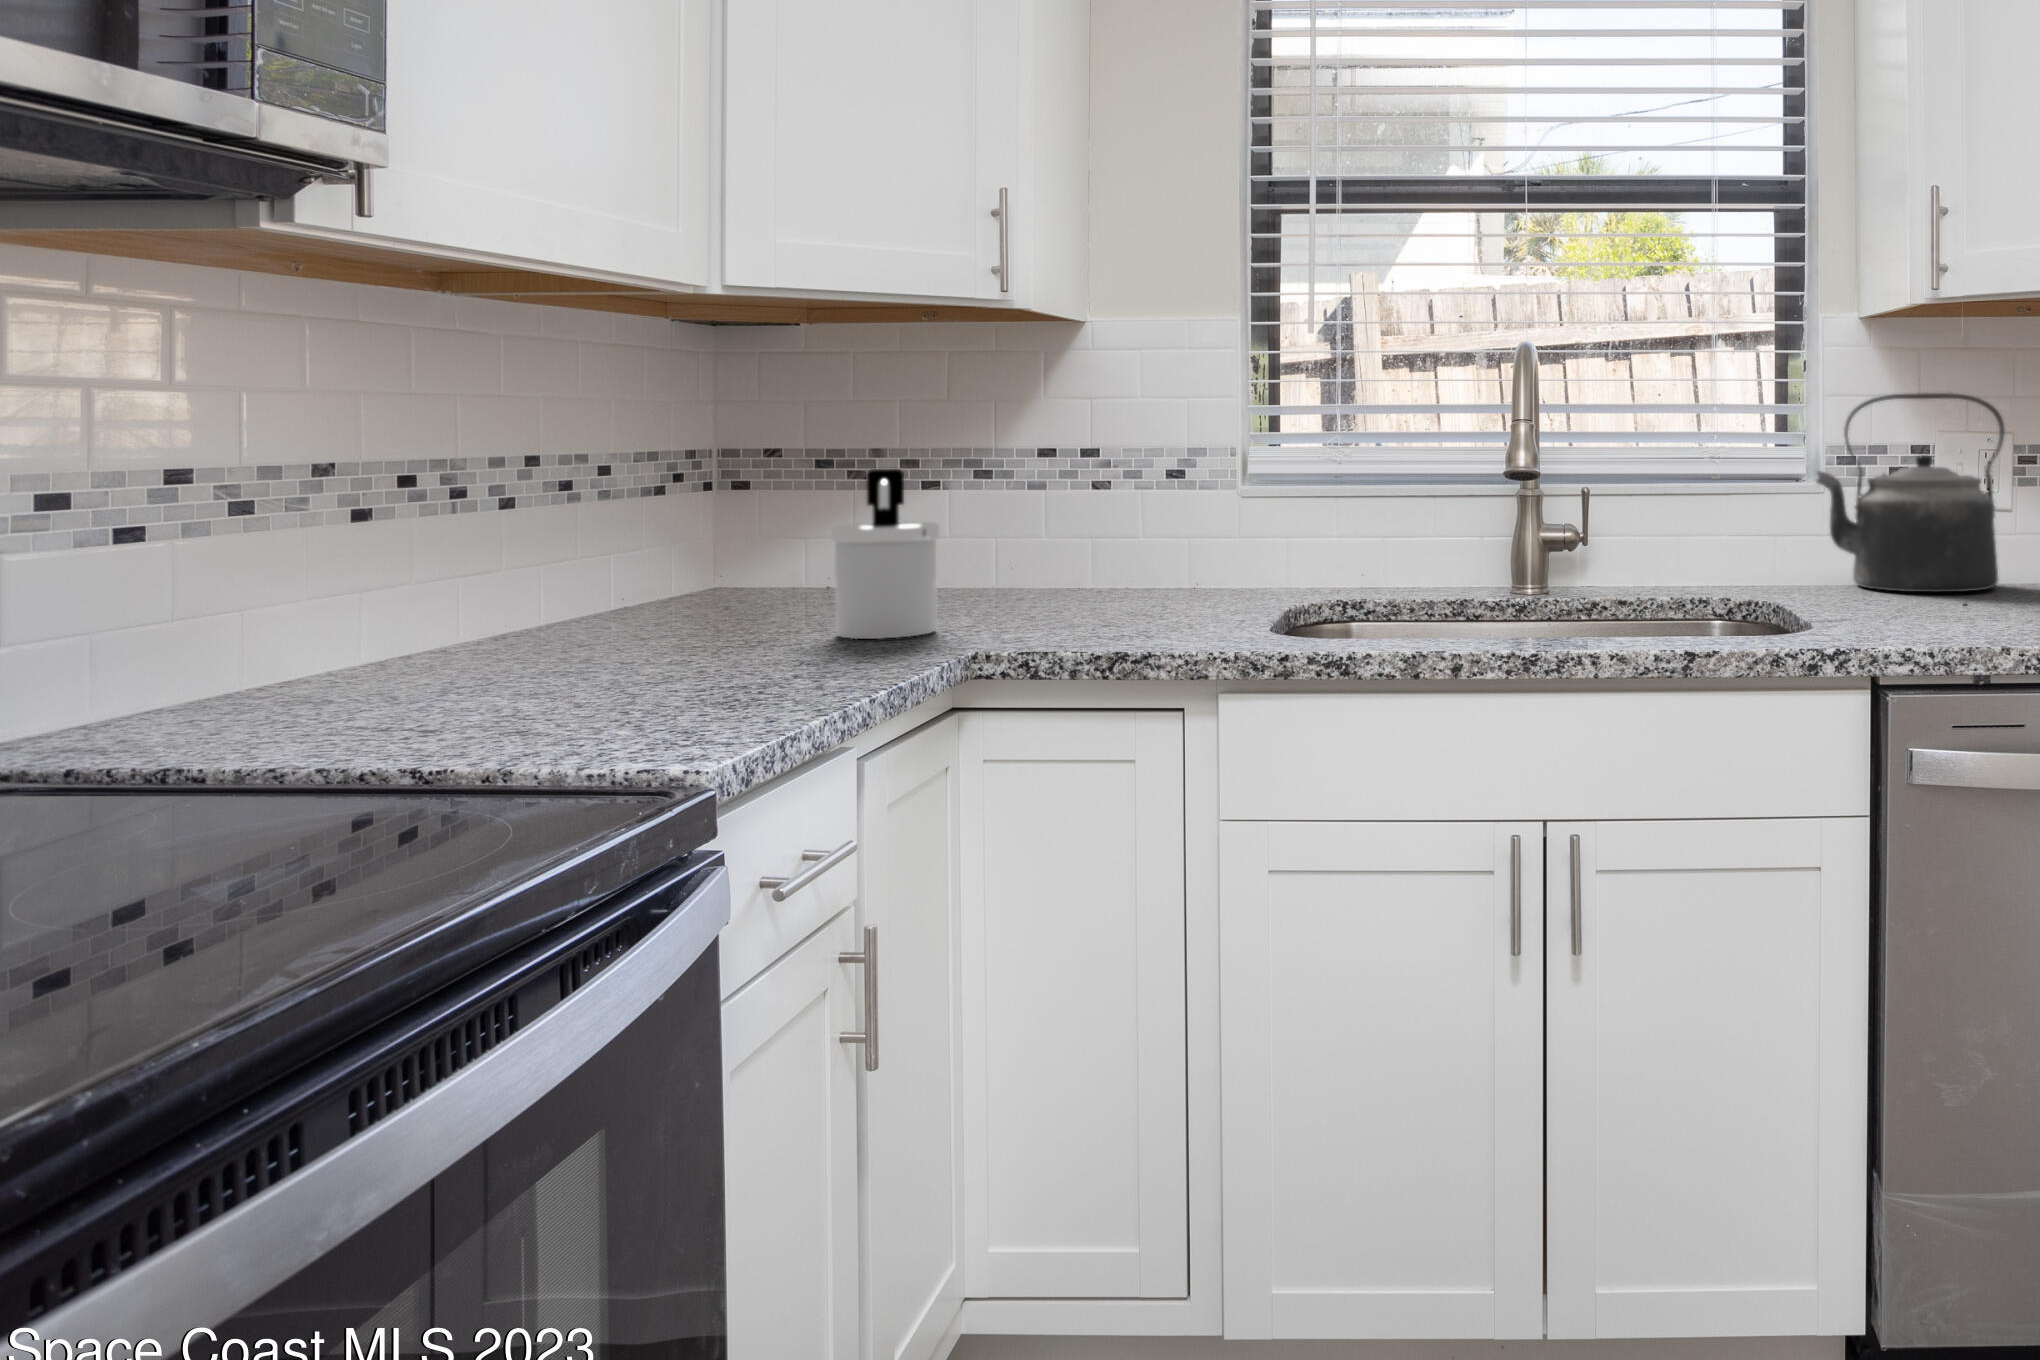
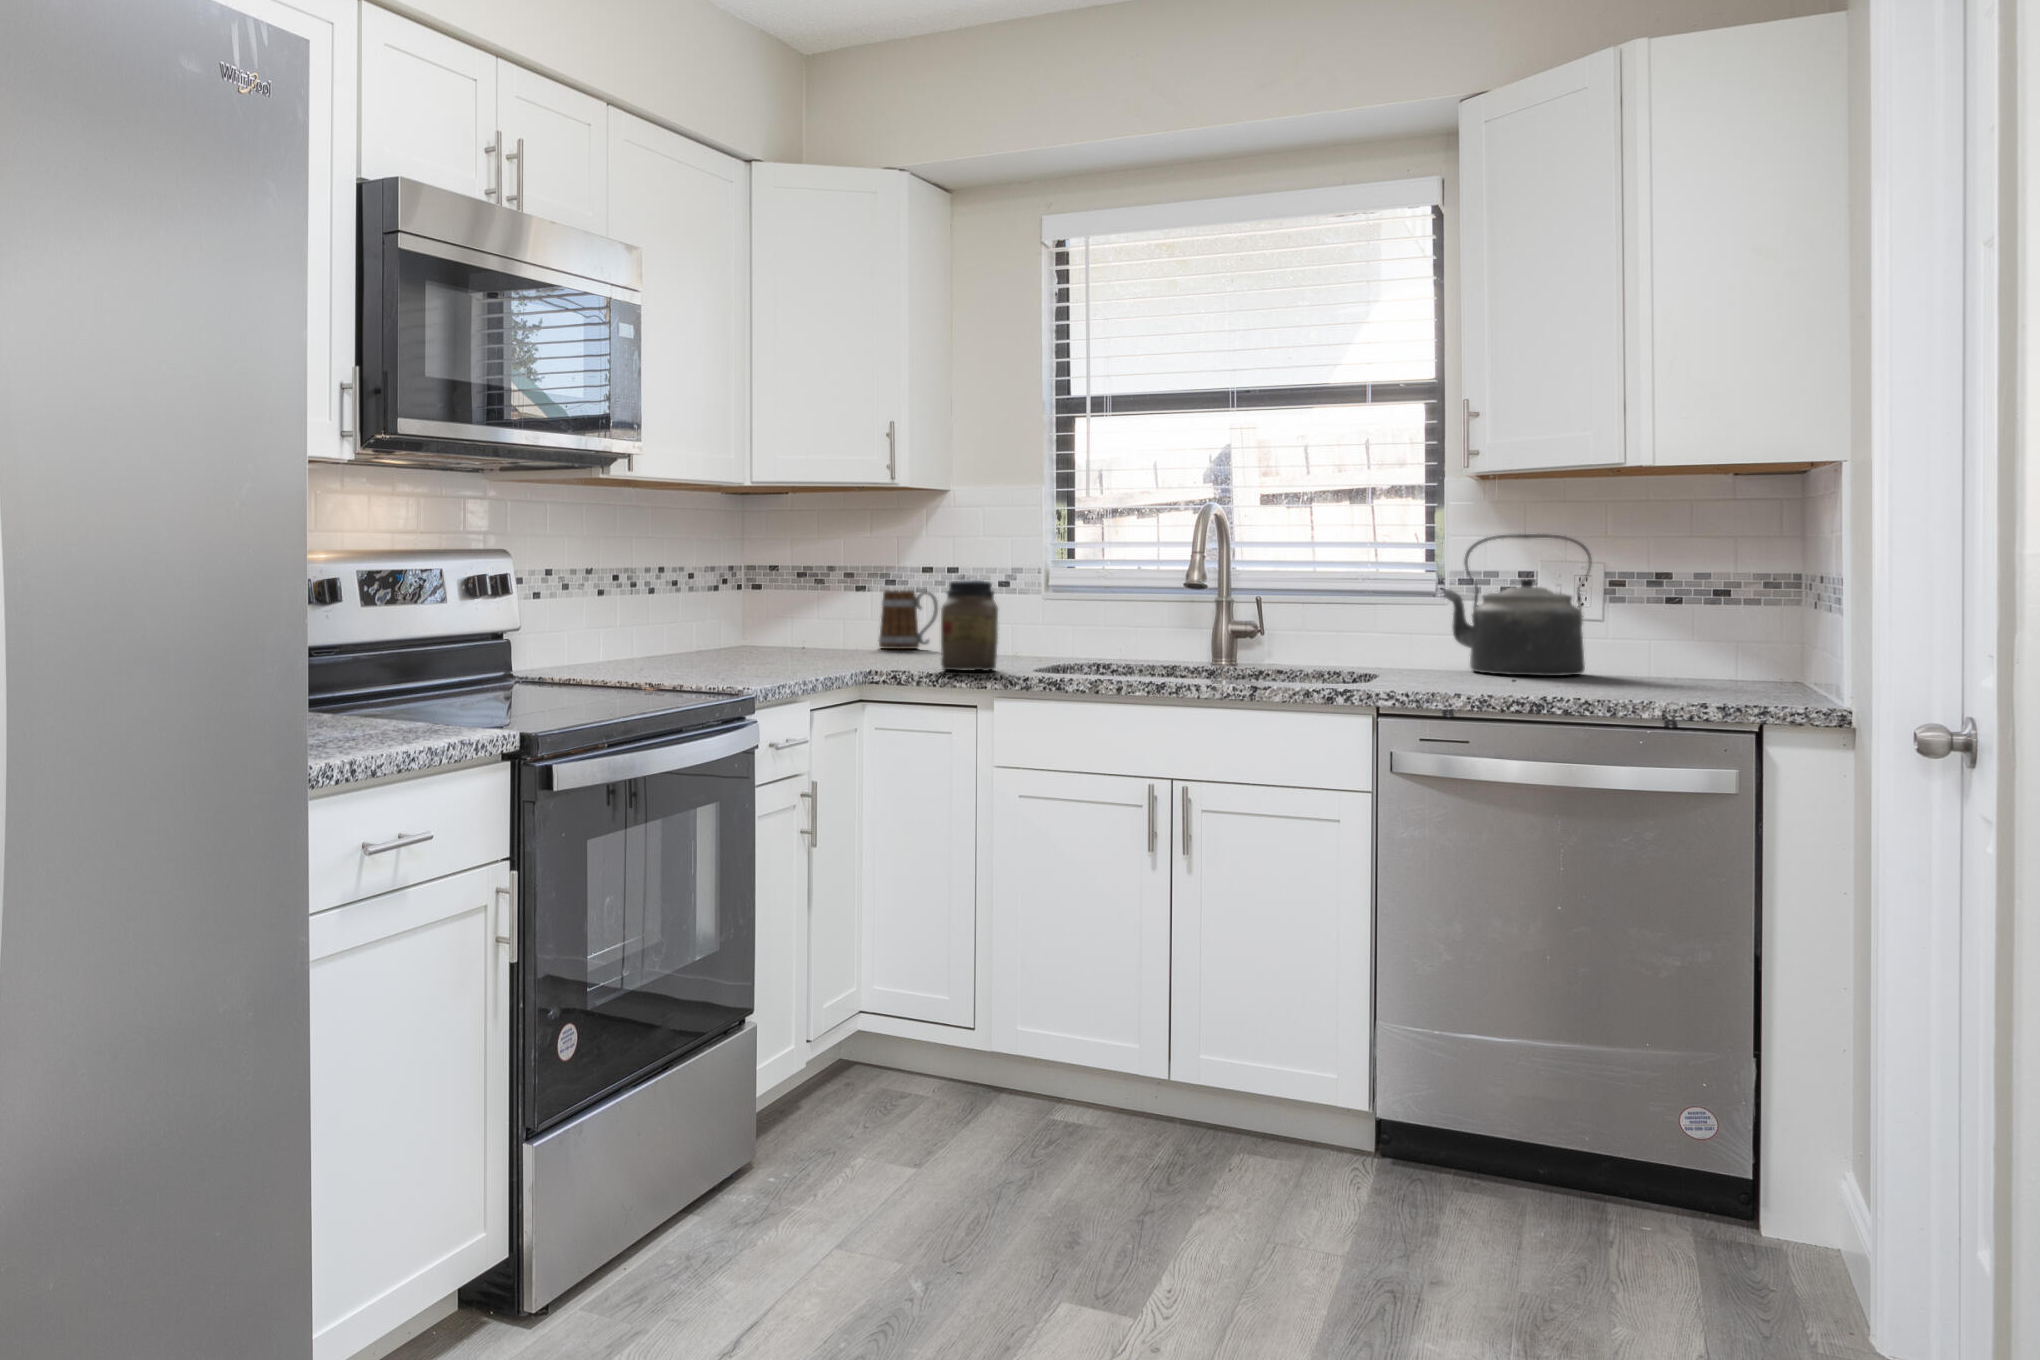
soap dispenser: present [831,469,939,639] -> none [800,576,853,664]
jar: none [1120,473,1222,645] -> present [941,580,998,671]
mug: none [970,488,1073,589] -> present [879,590,938,649]

